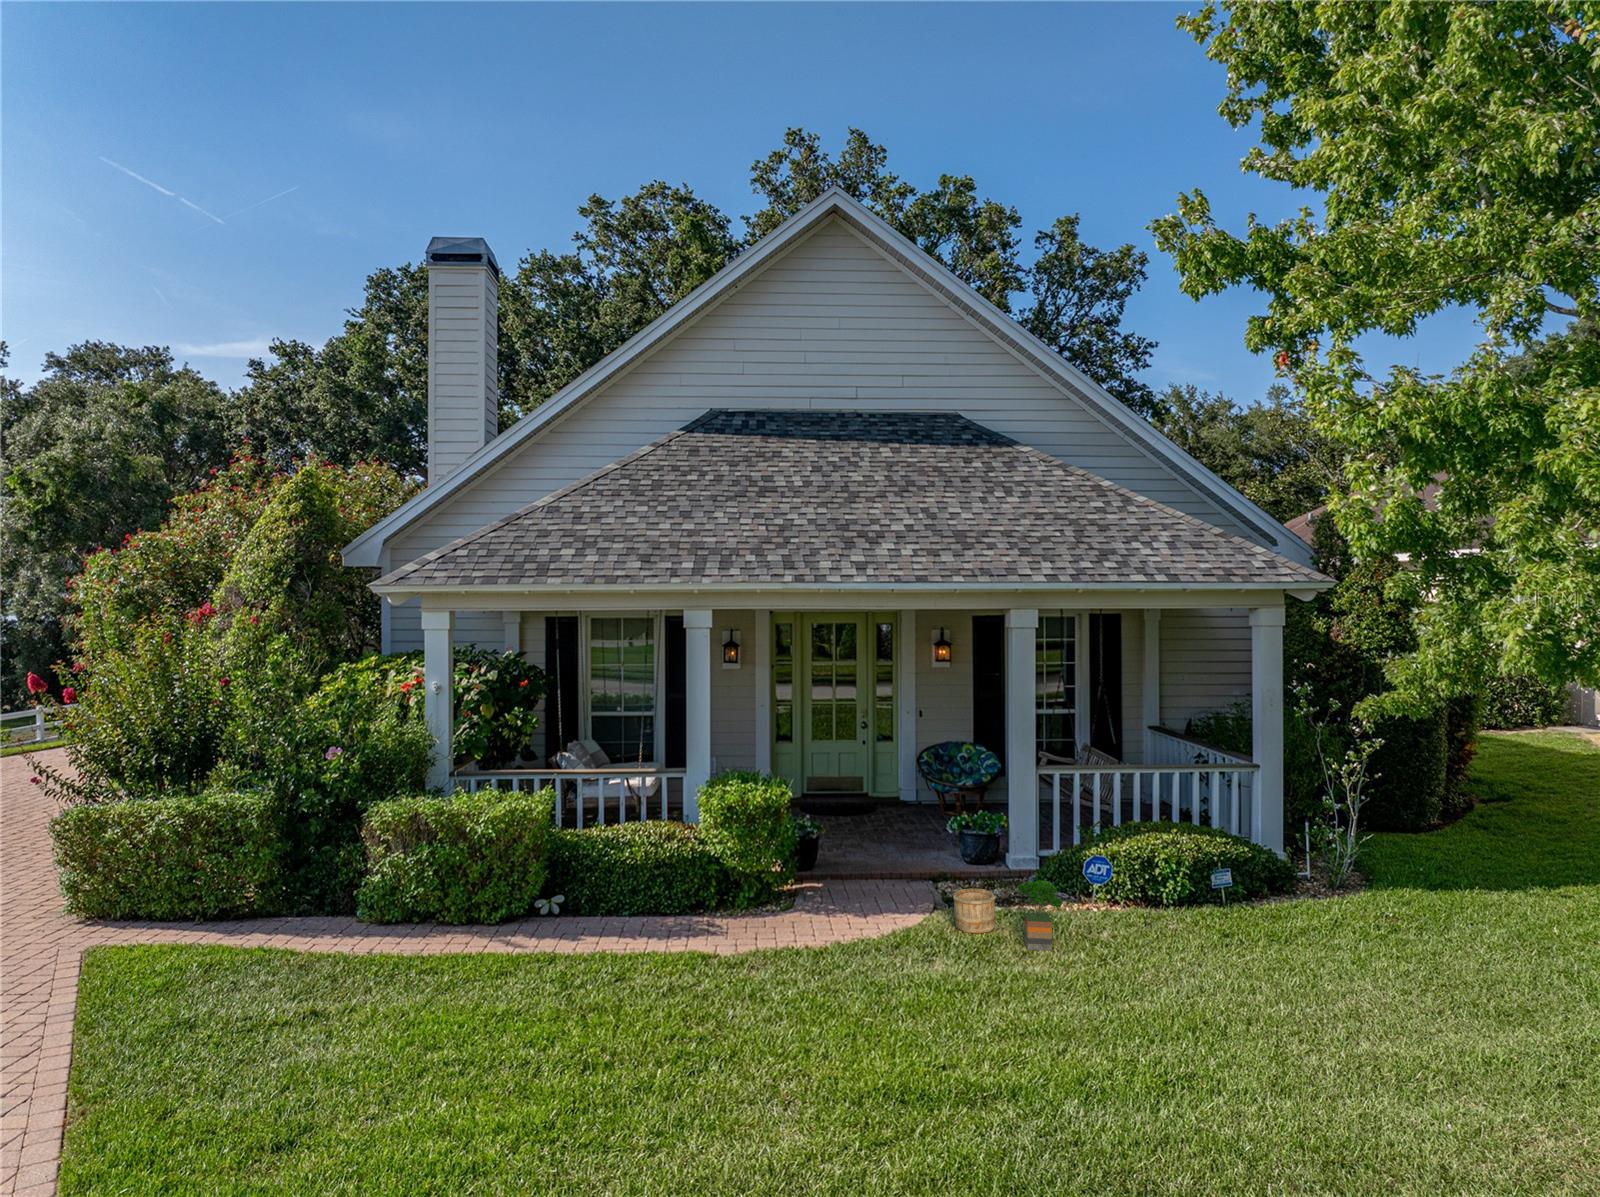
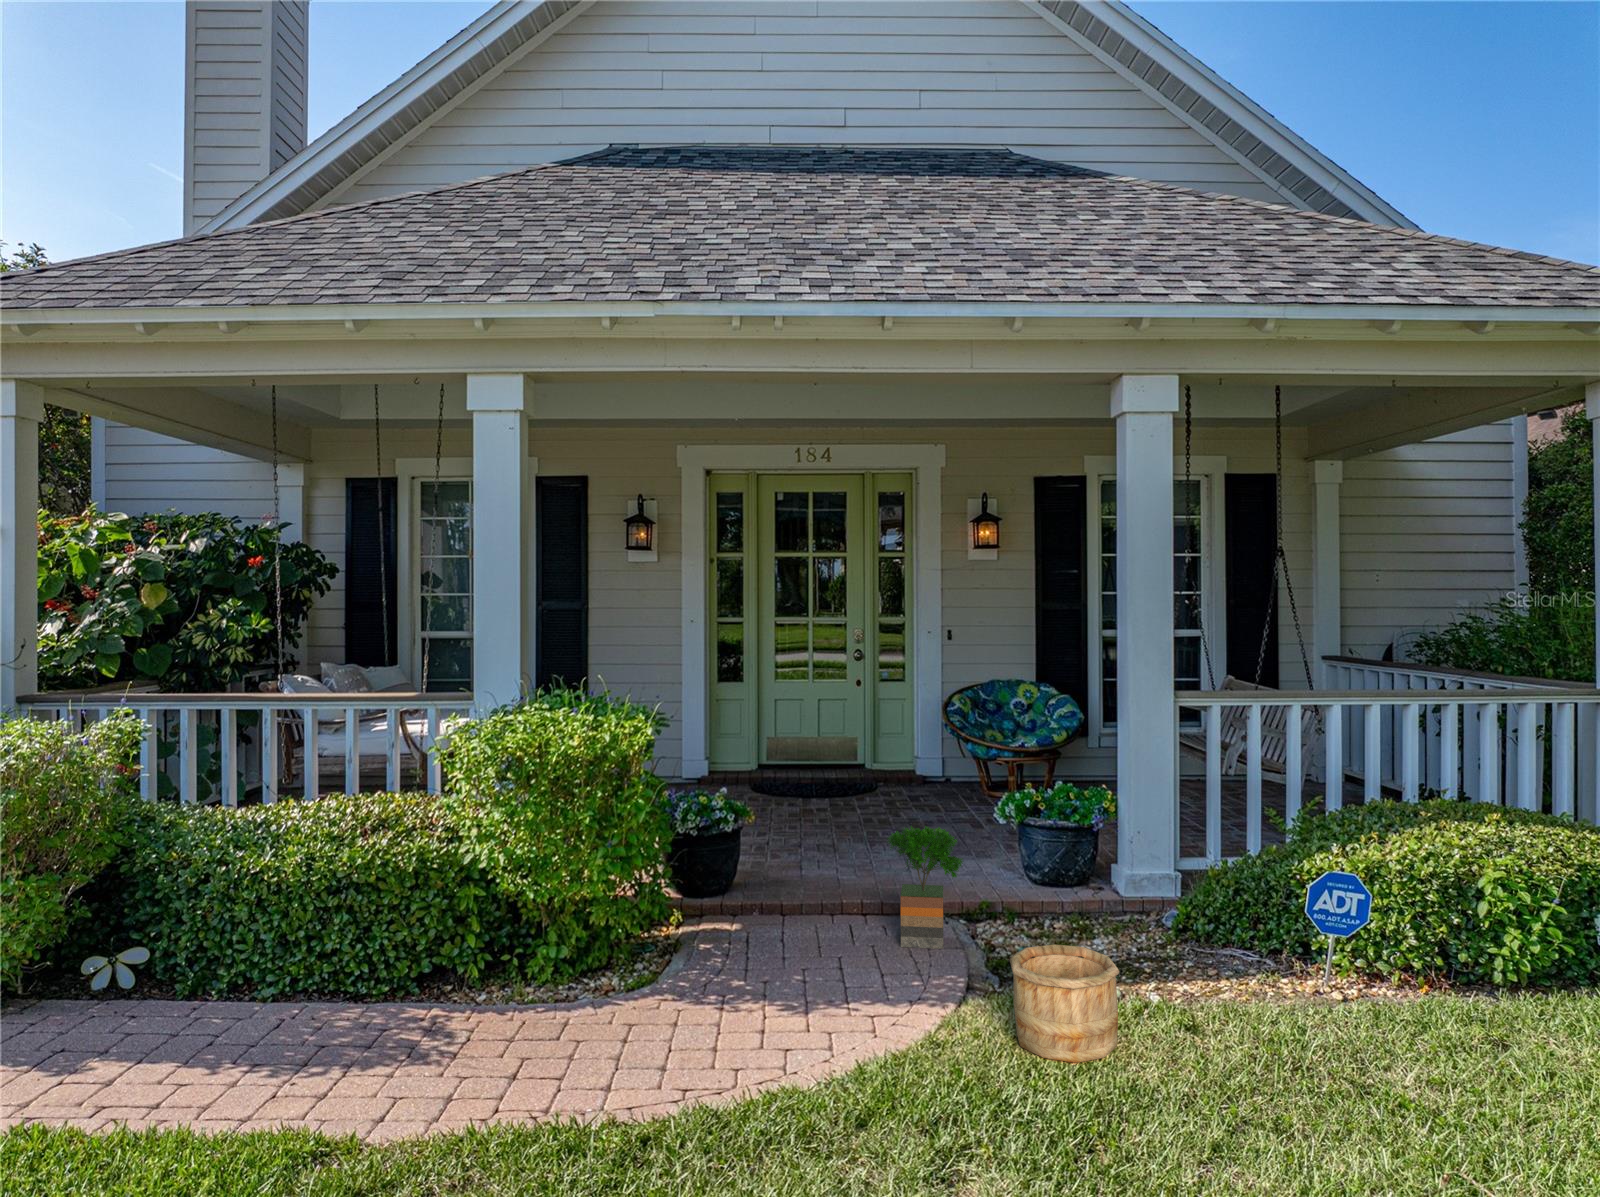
potted tree: present [1017,880,1062,951] -> present [888,826,963,949]

